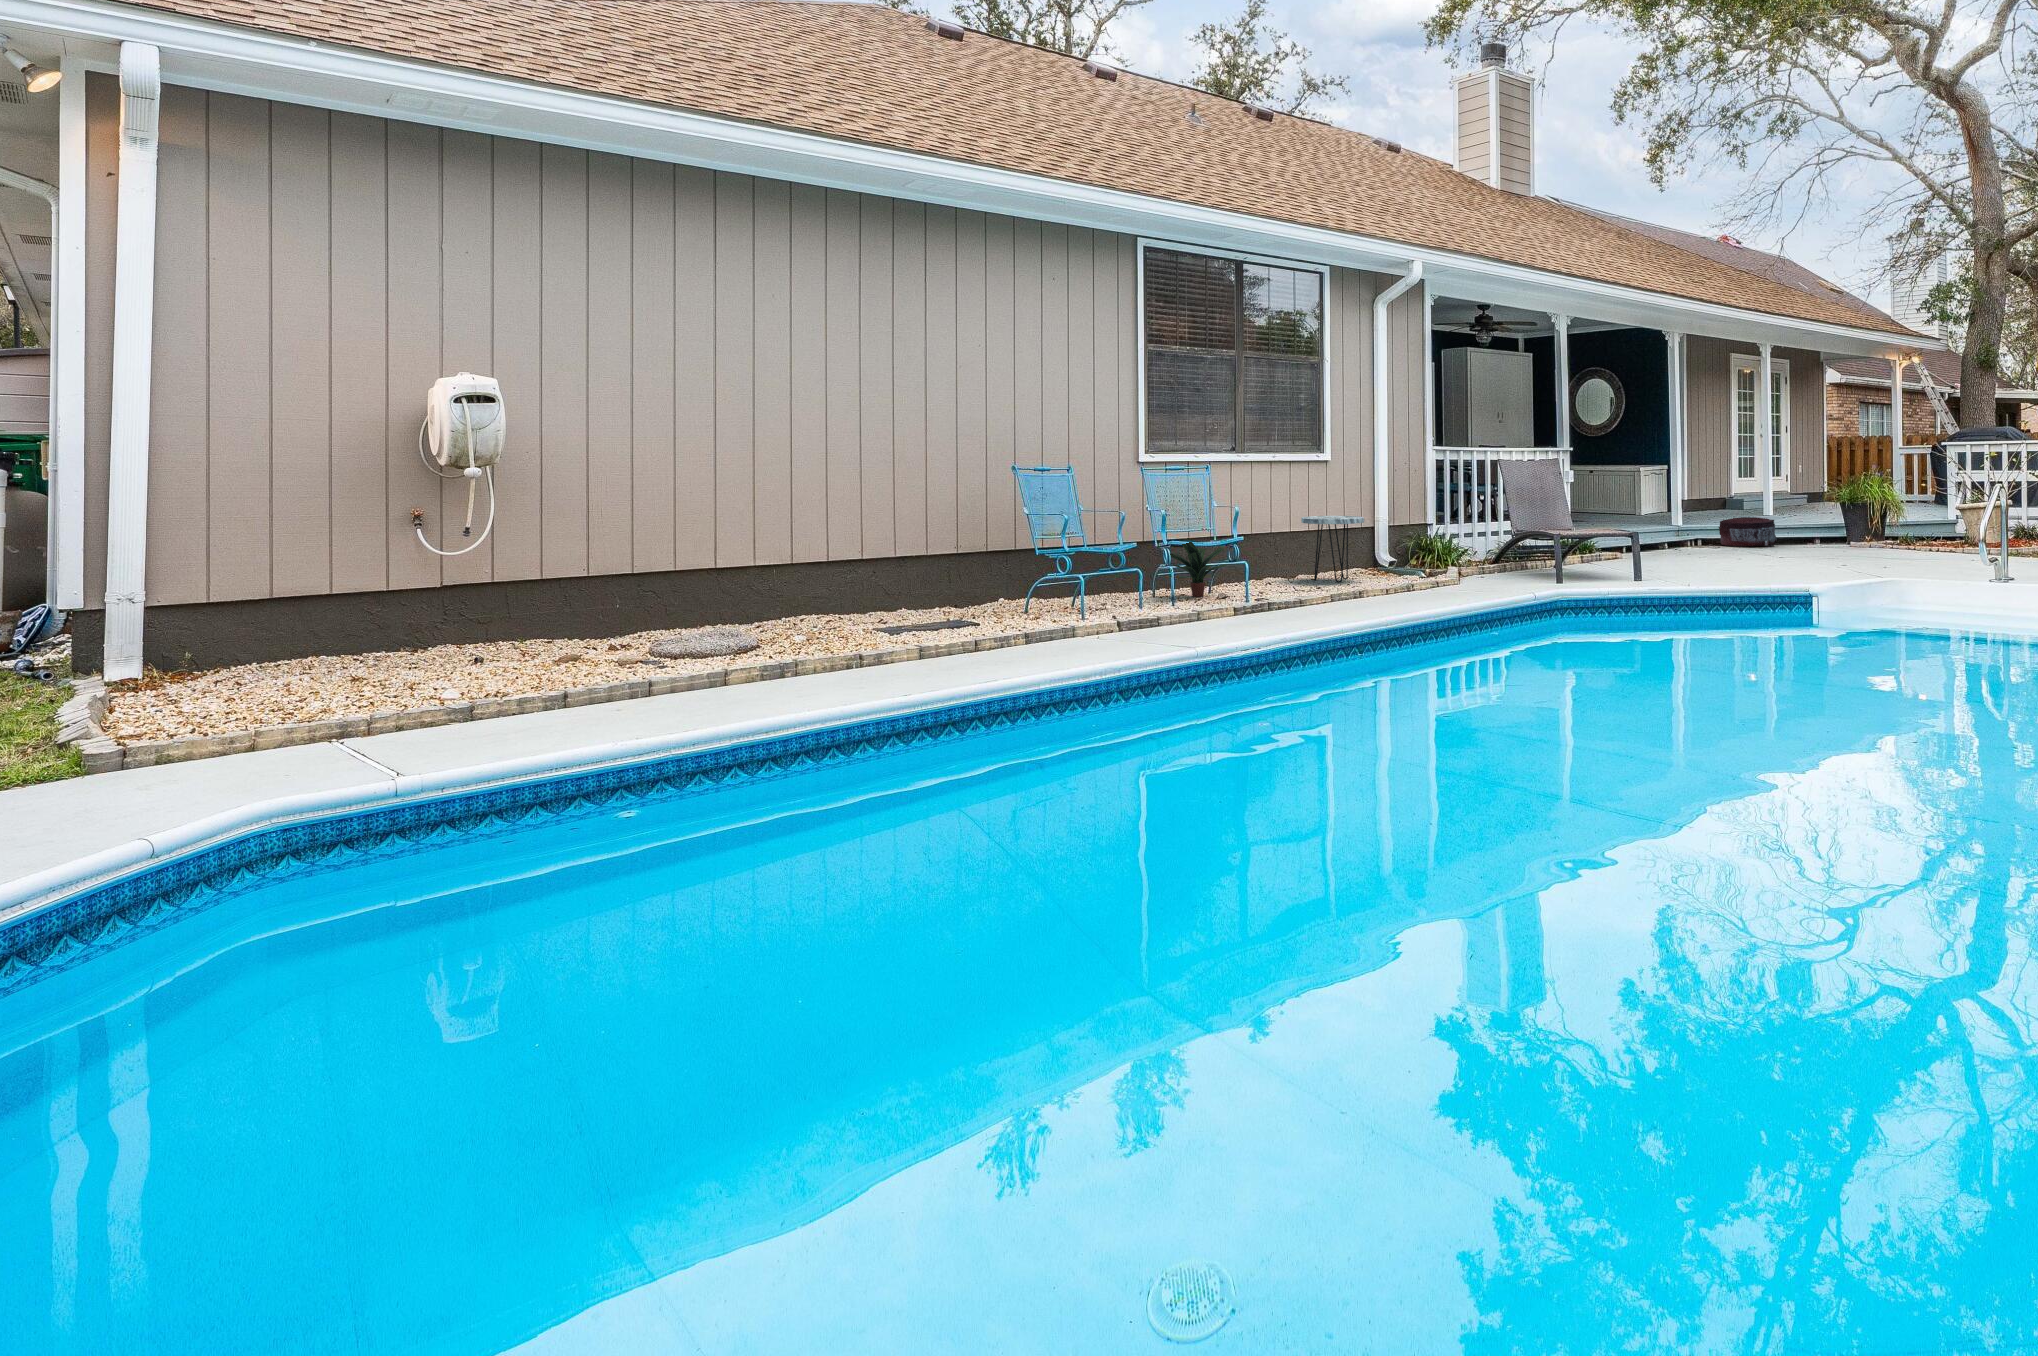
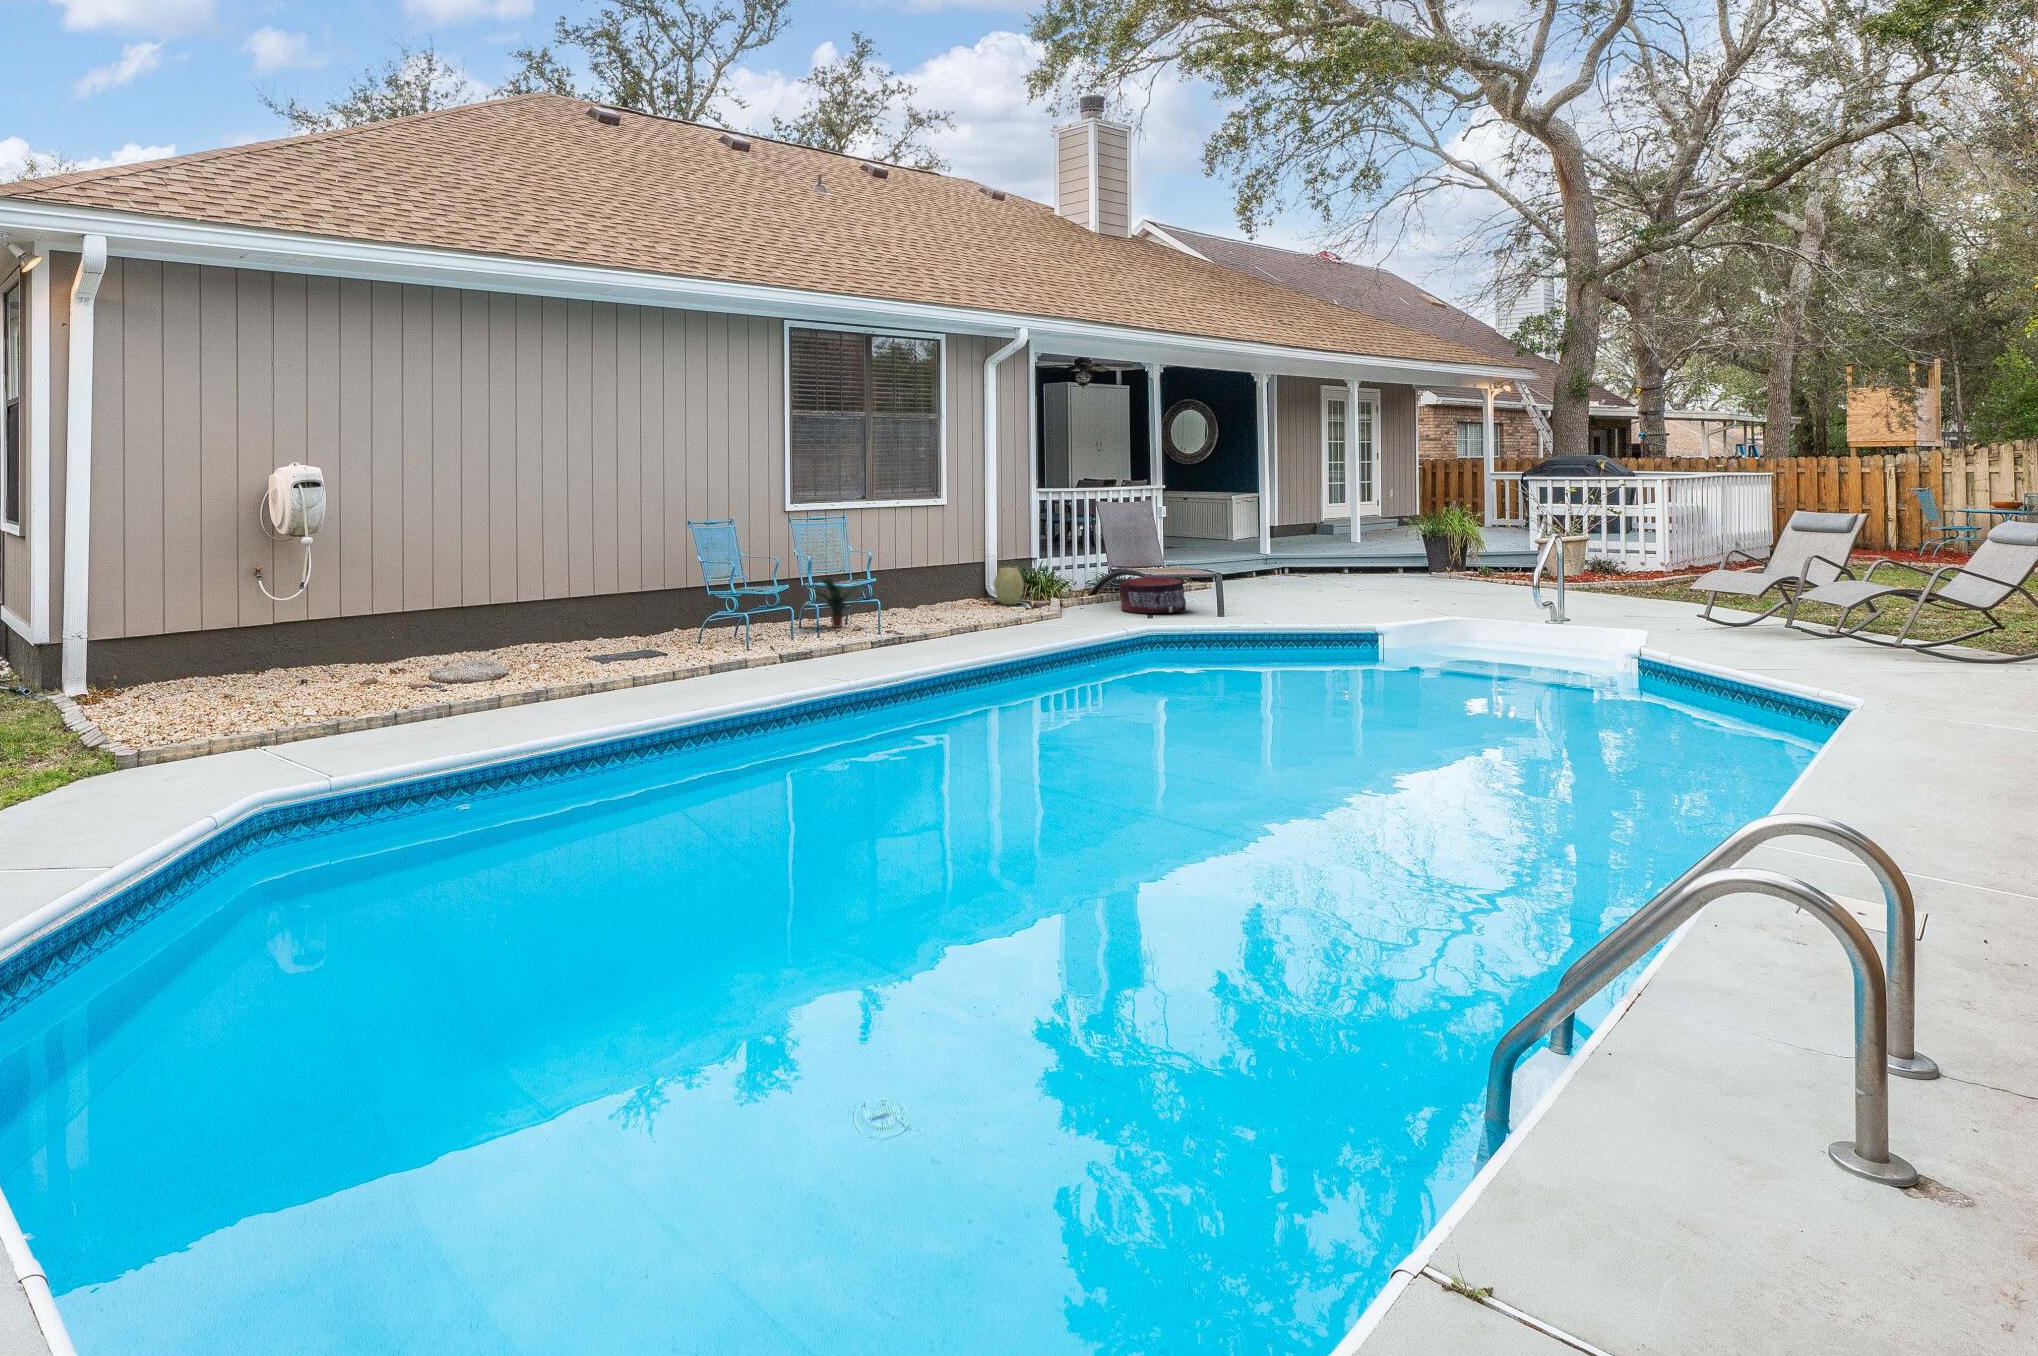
side table: present [1301,516,1364,583] -> none [923,554,978,614]
pouf: present [1719,517,1777,547] -> present [1119,577,1186,613]
woven basket: none [1383,531,1417,574] -> present [994,567,1024,605]

